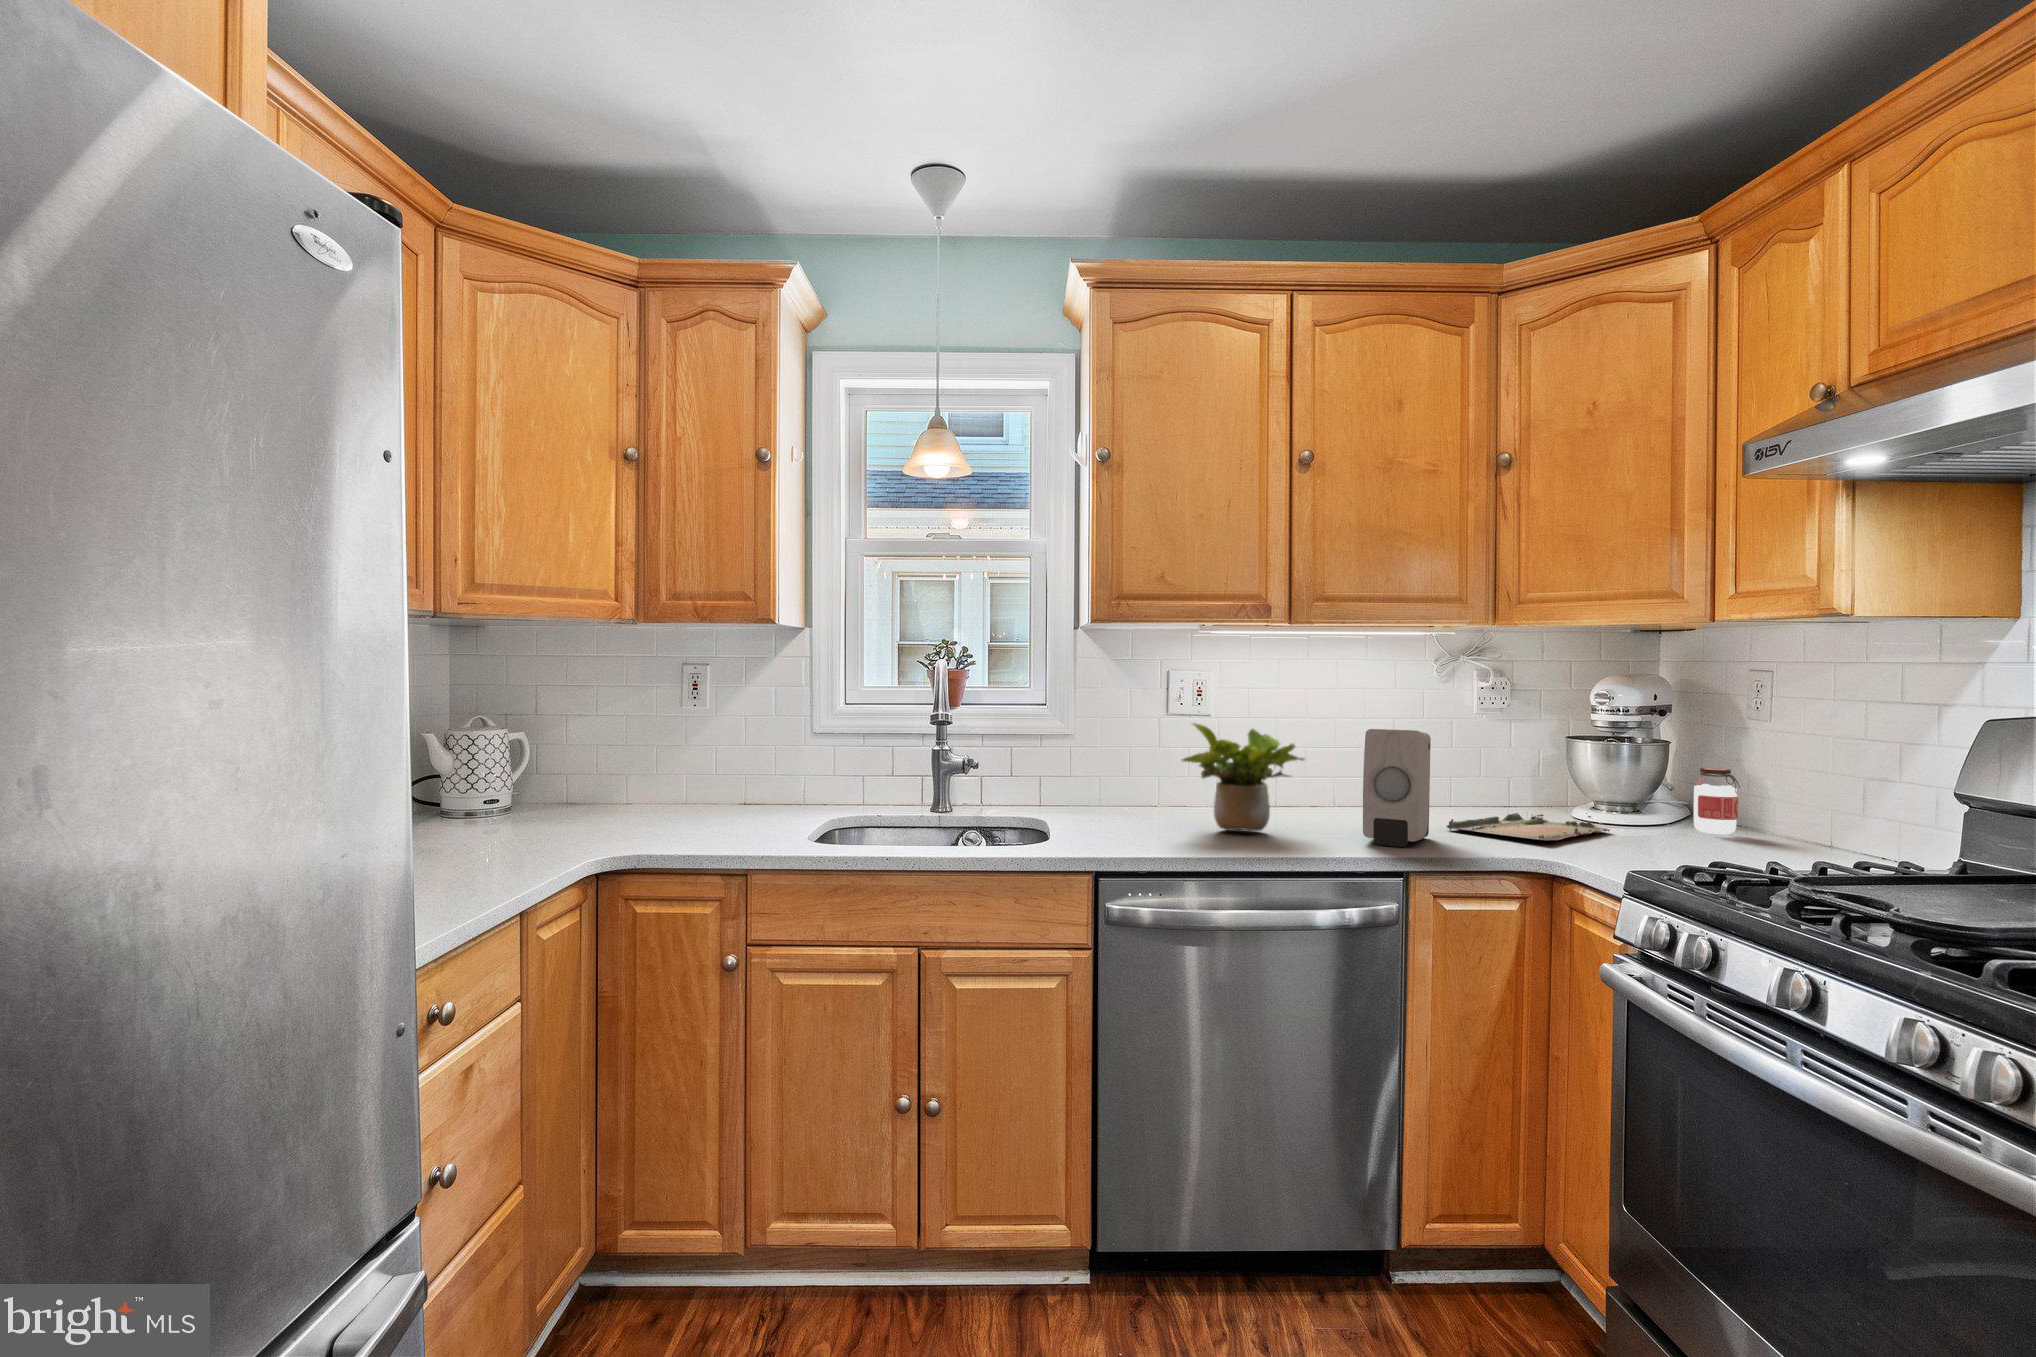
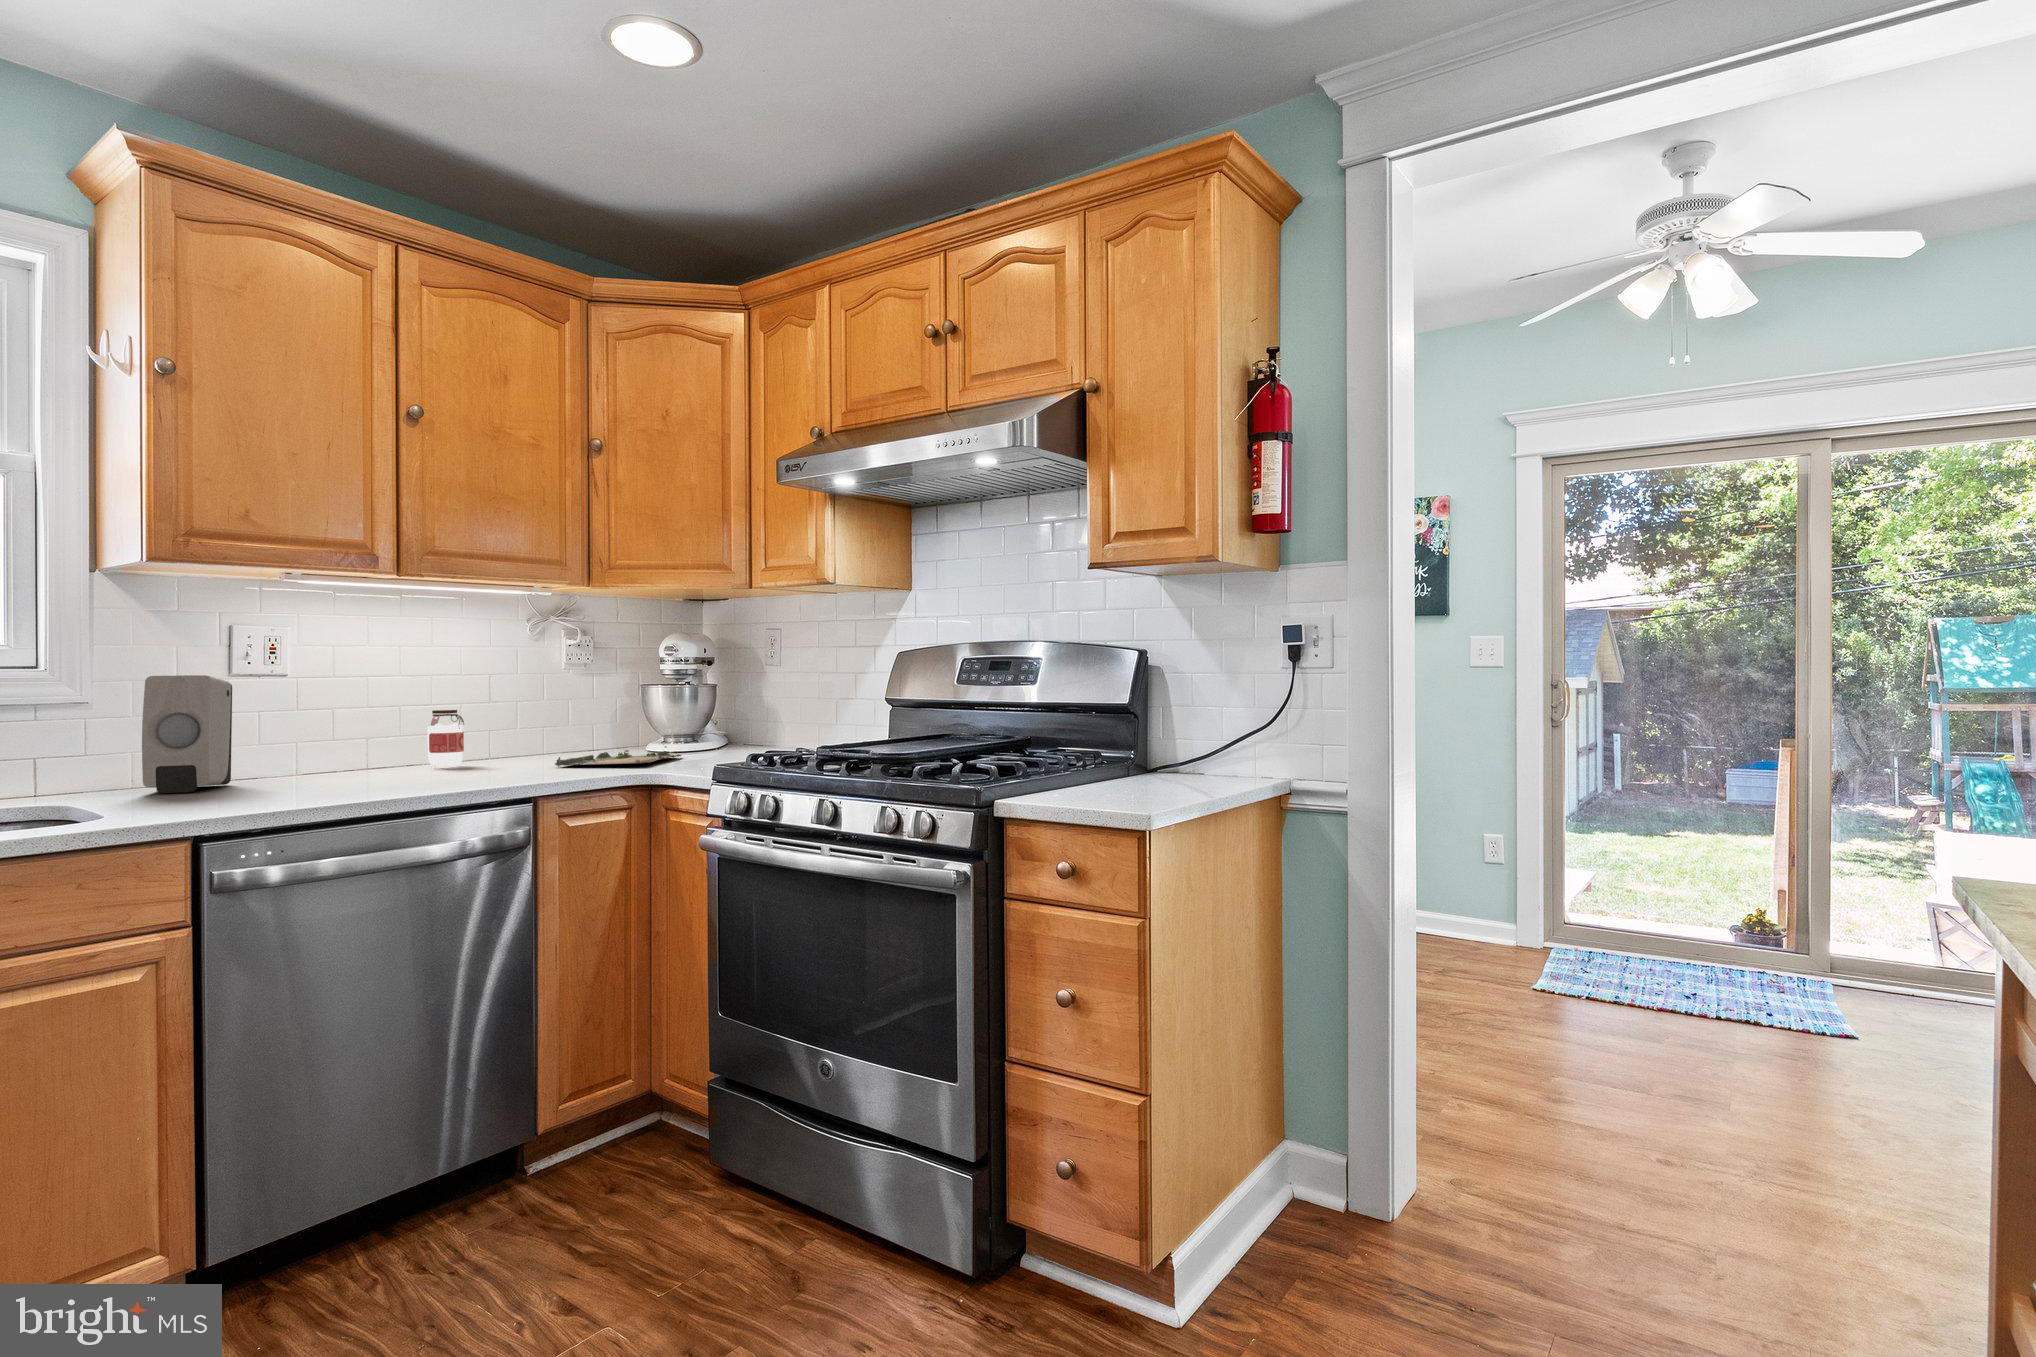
potted plant: present [1182,723,1304,831] -> none [279,675,421,786]
soap dispenser: present [1363,729,1431,847] -> present [142,675,232,793]
jar: present [1694,768,1740,834] -> present [428,710,464,766]

